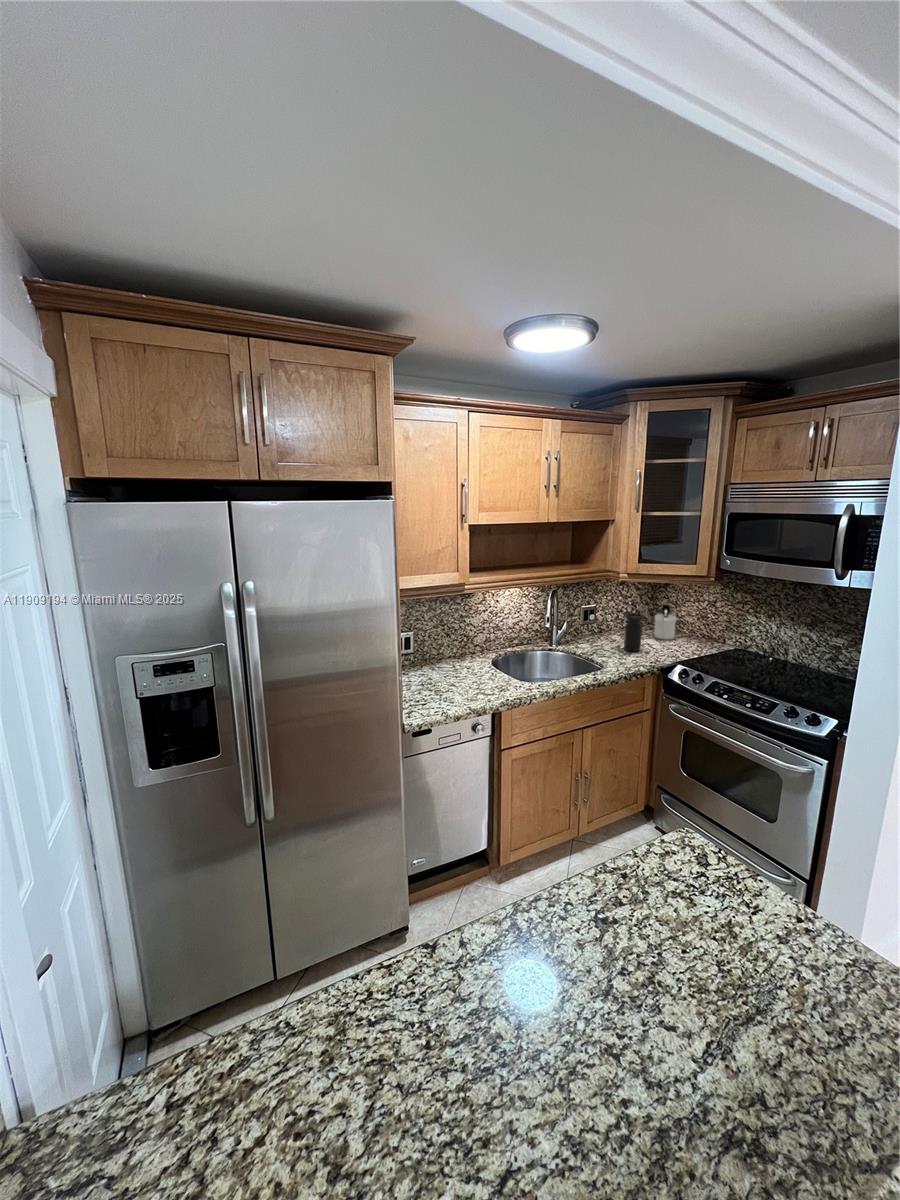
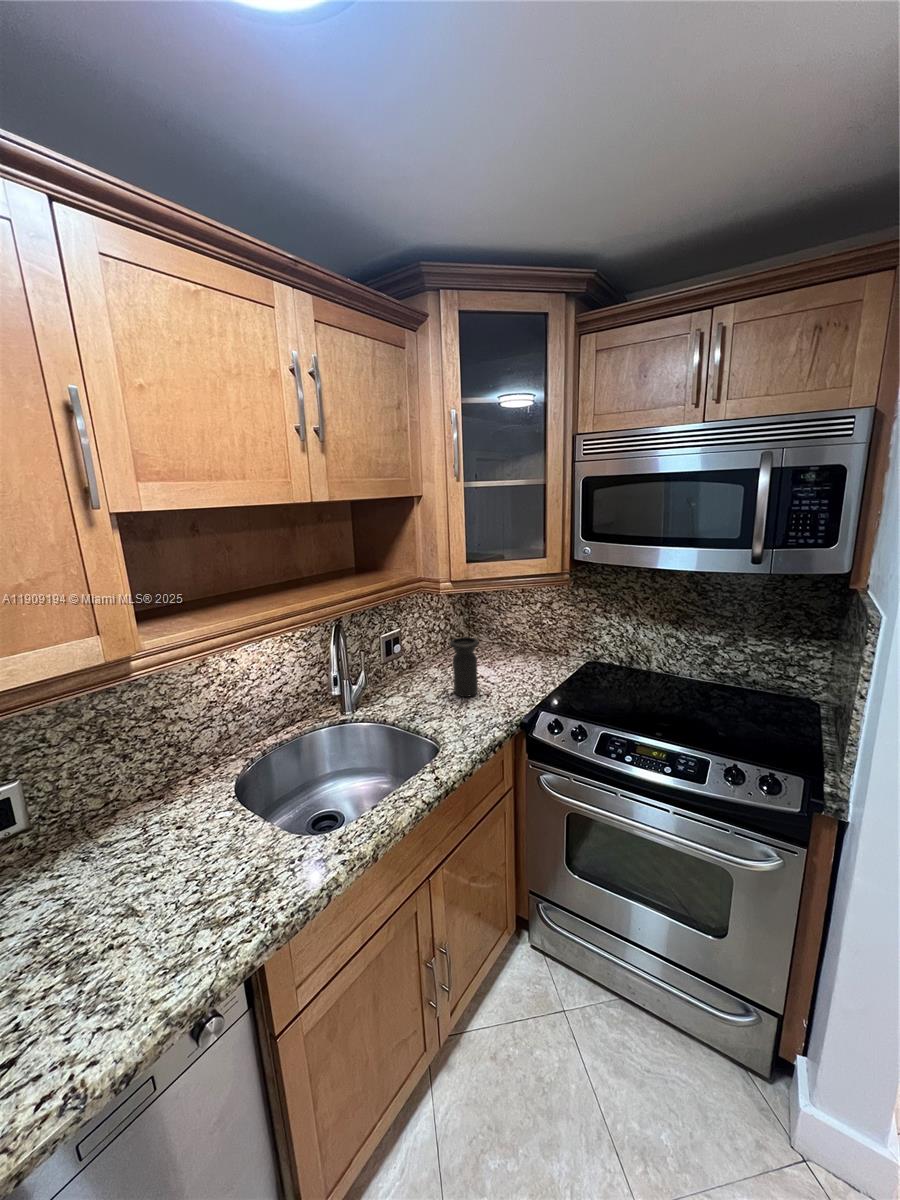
soap dispenser: present [654,605,677,639] -> none [480,614,508,663]

